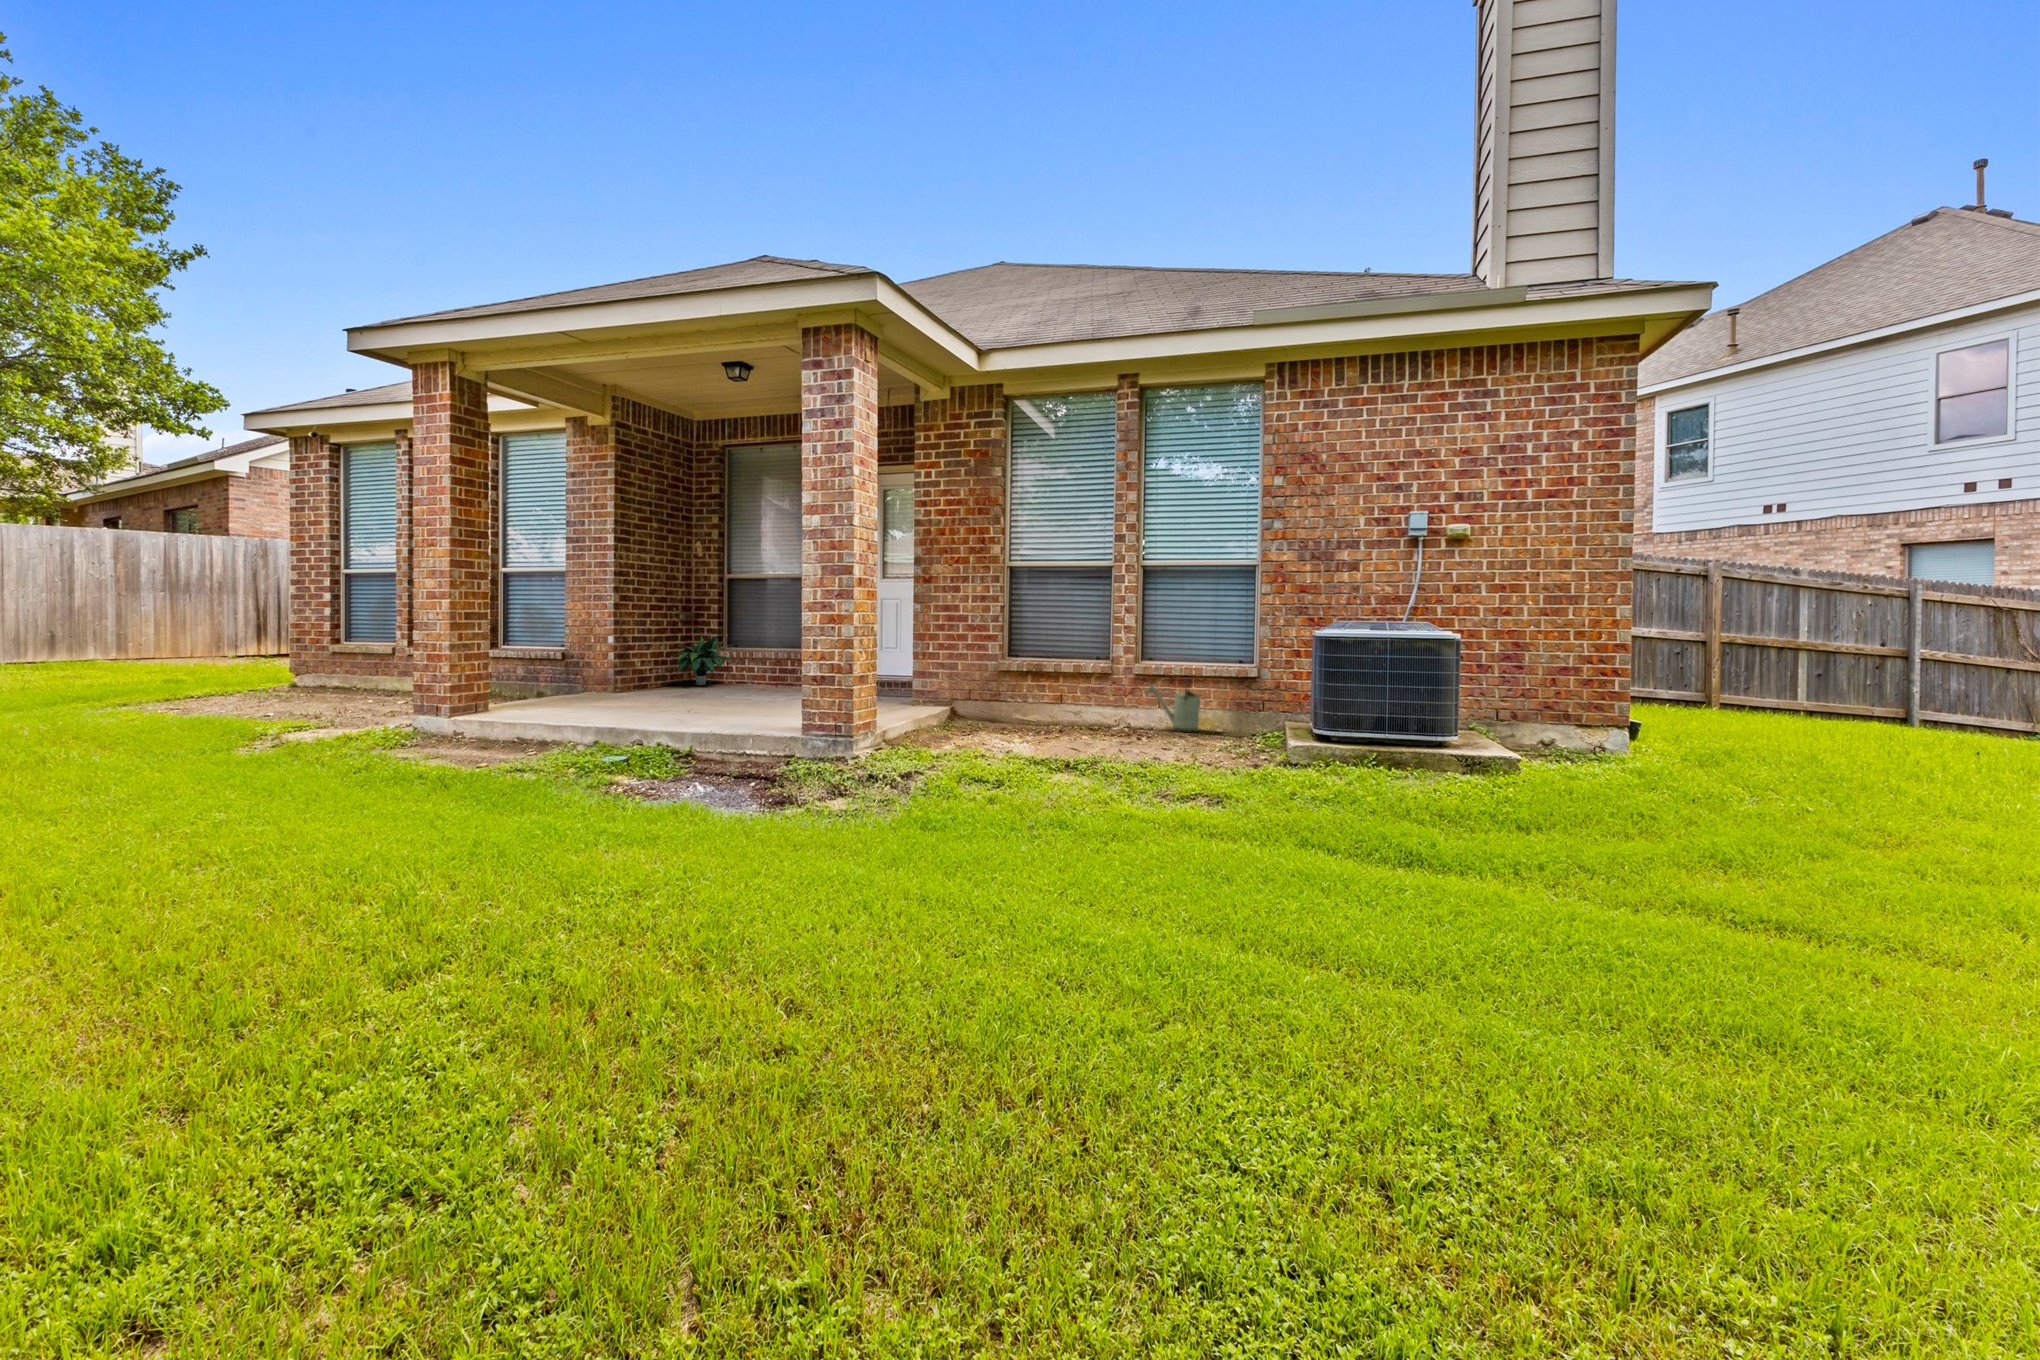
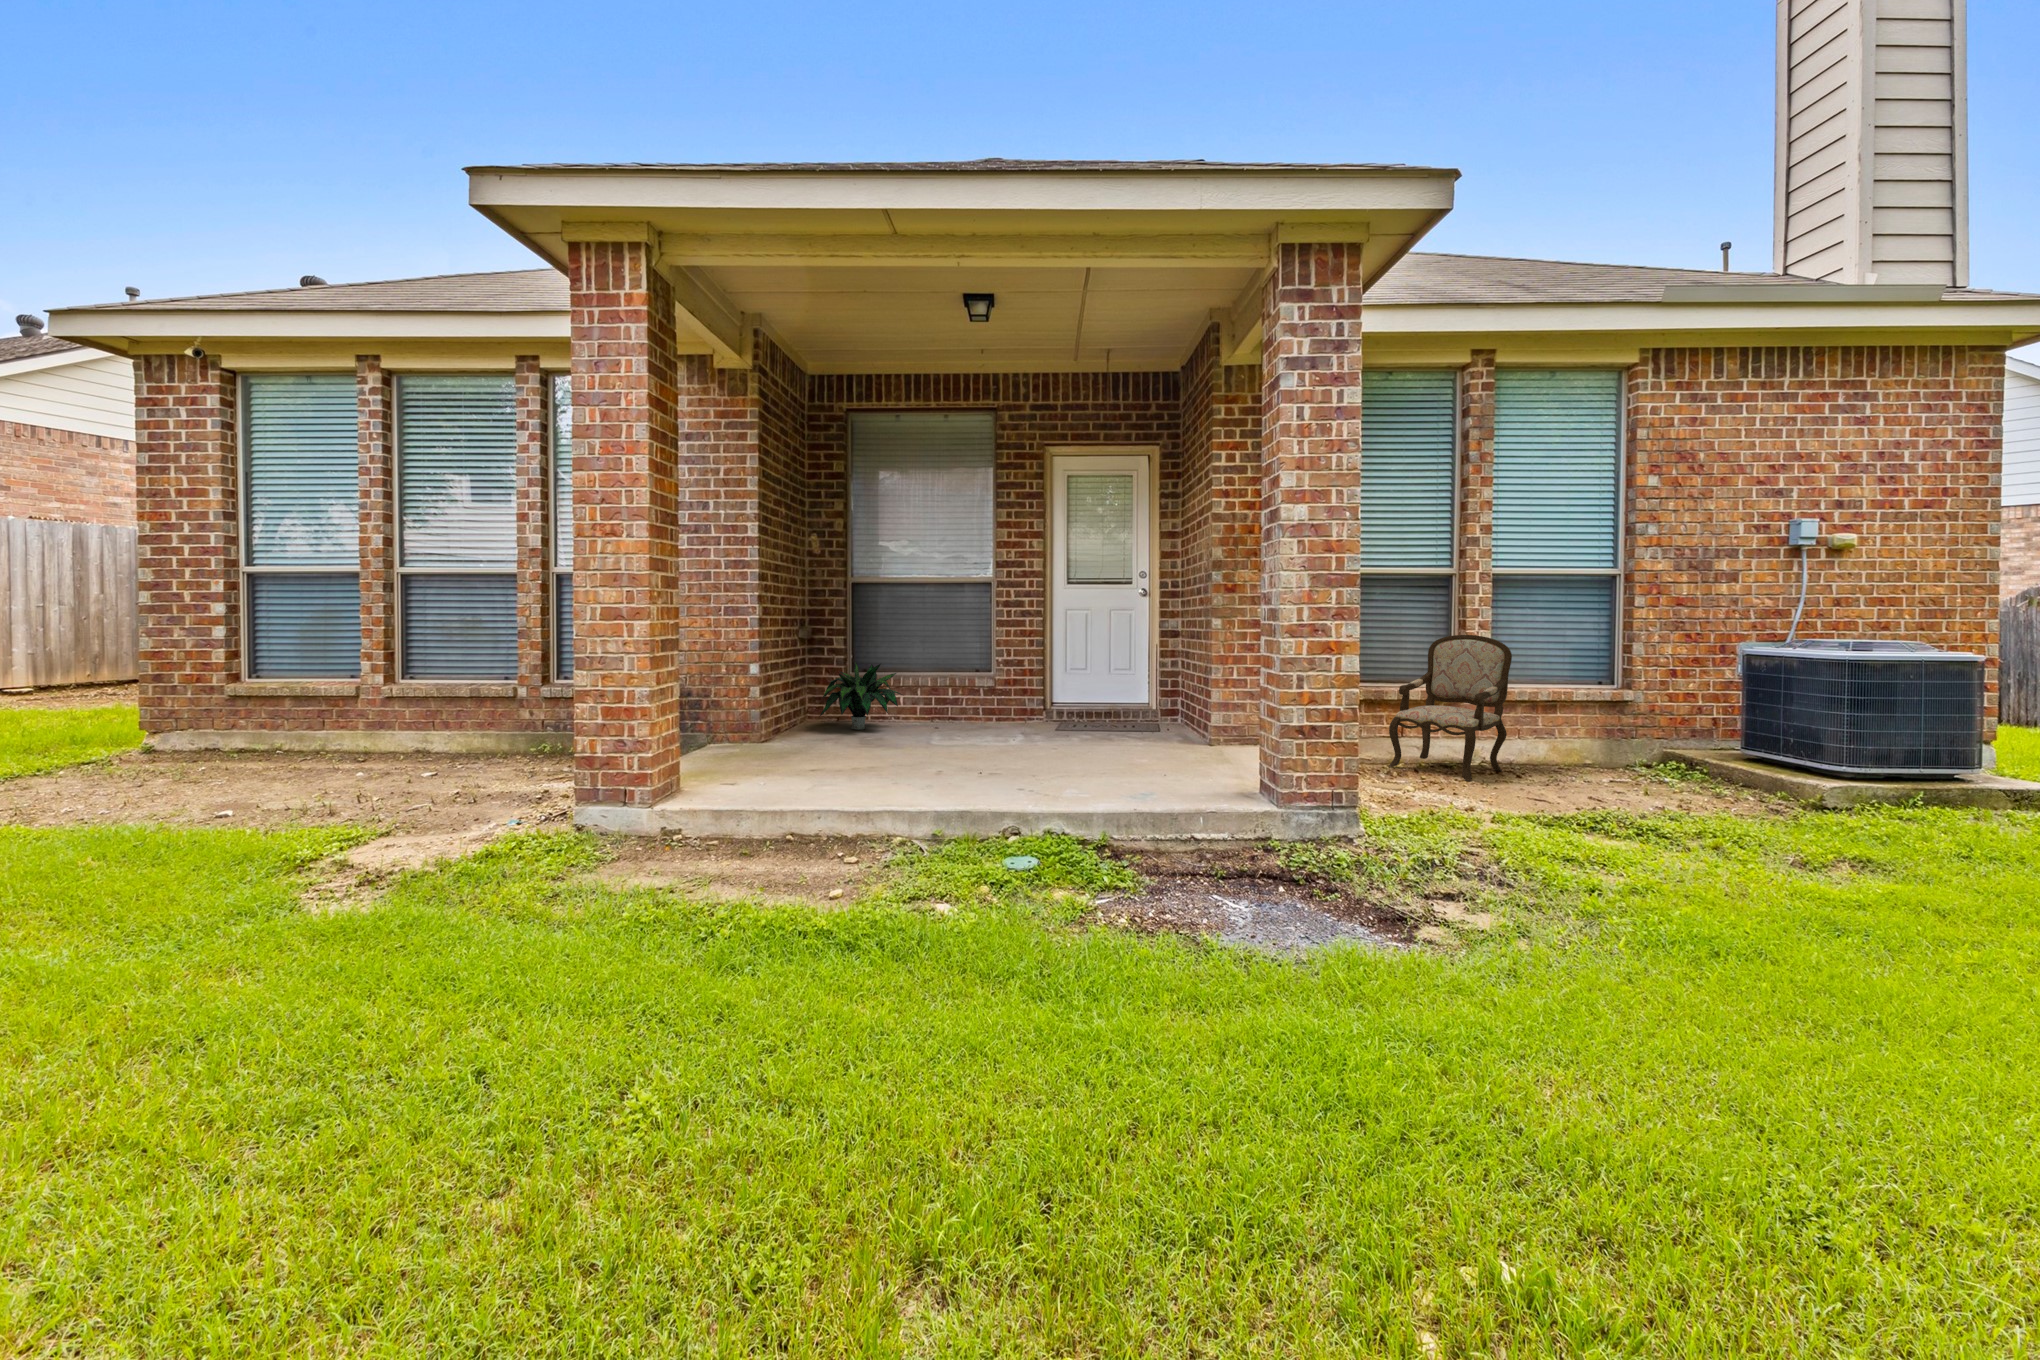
armchair: none [1026,617,1125,735] -> present [1389,635,1512,781]
watering can: present [1147,682,1200,732] -> none [1515,708,1586,769]

